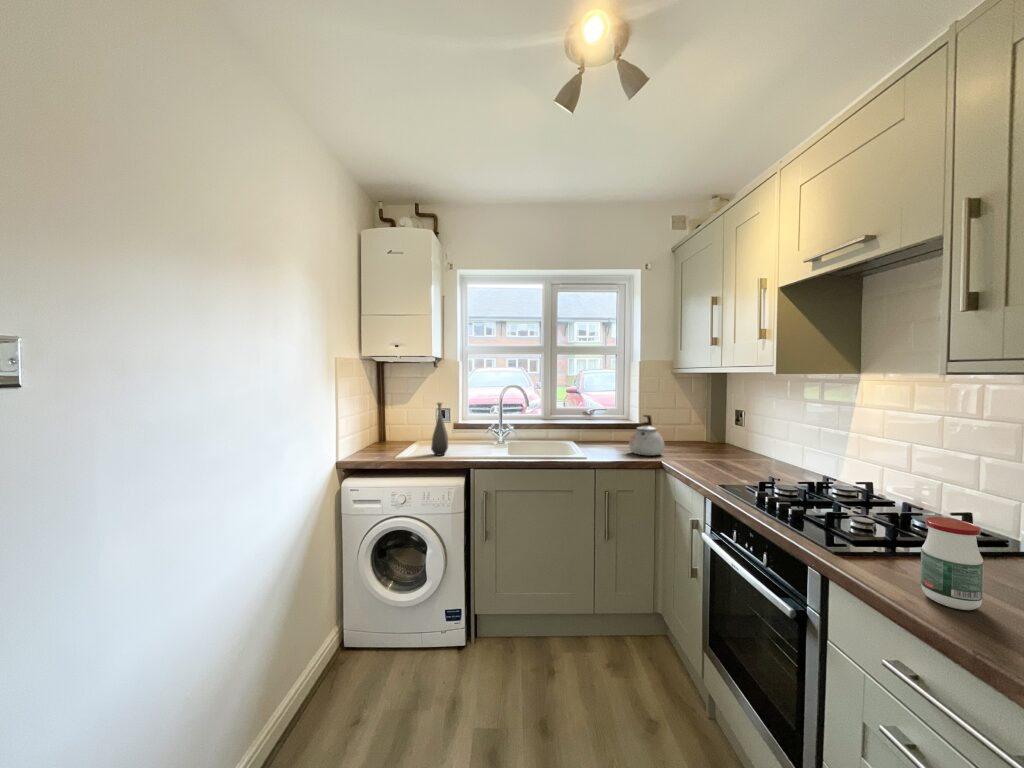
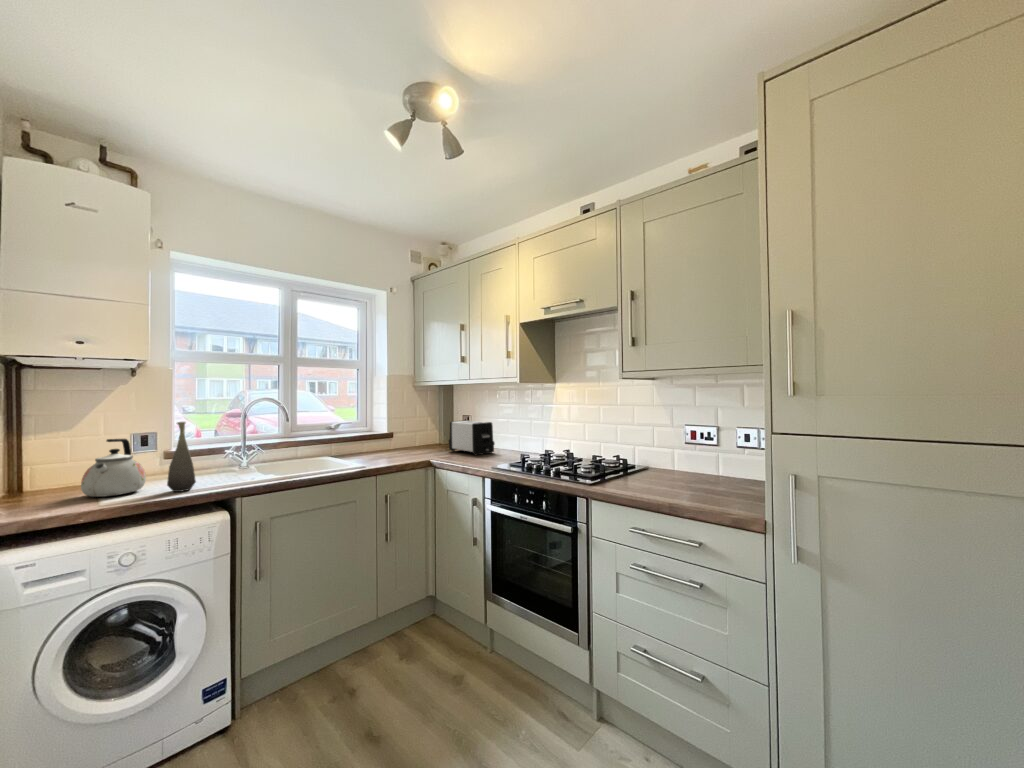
kettle: present [629,415,665,456] -> present [81,439,146,497]
toaster: none [702,417,757,464] -> present [449,420,495,455]
jar: present [921,517,984,610] -> none [639,451,662,493]

